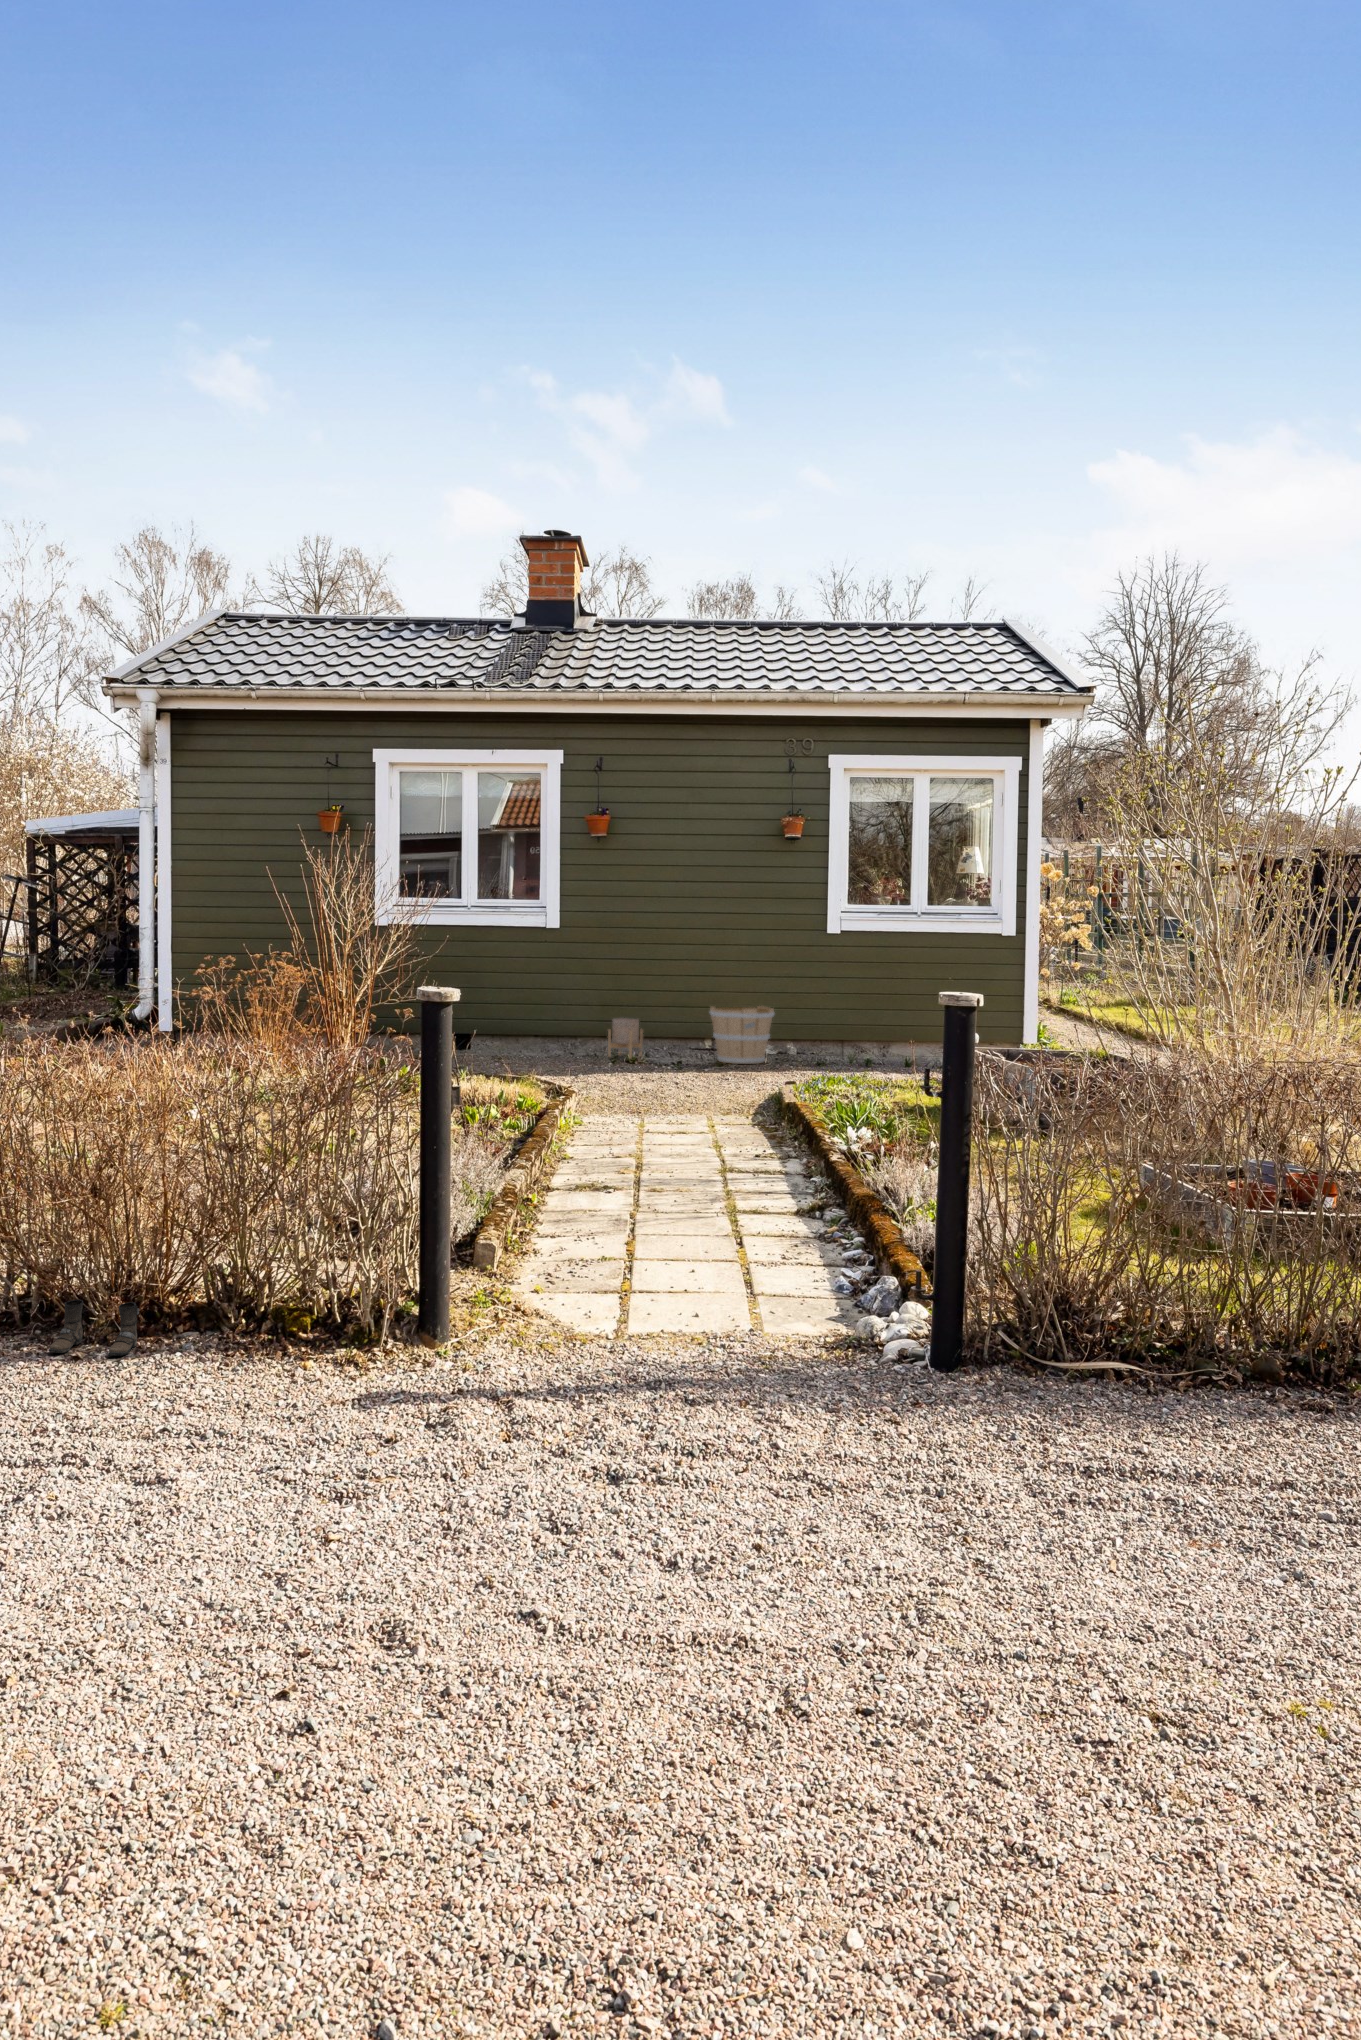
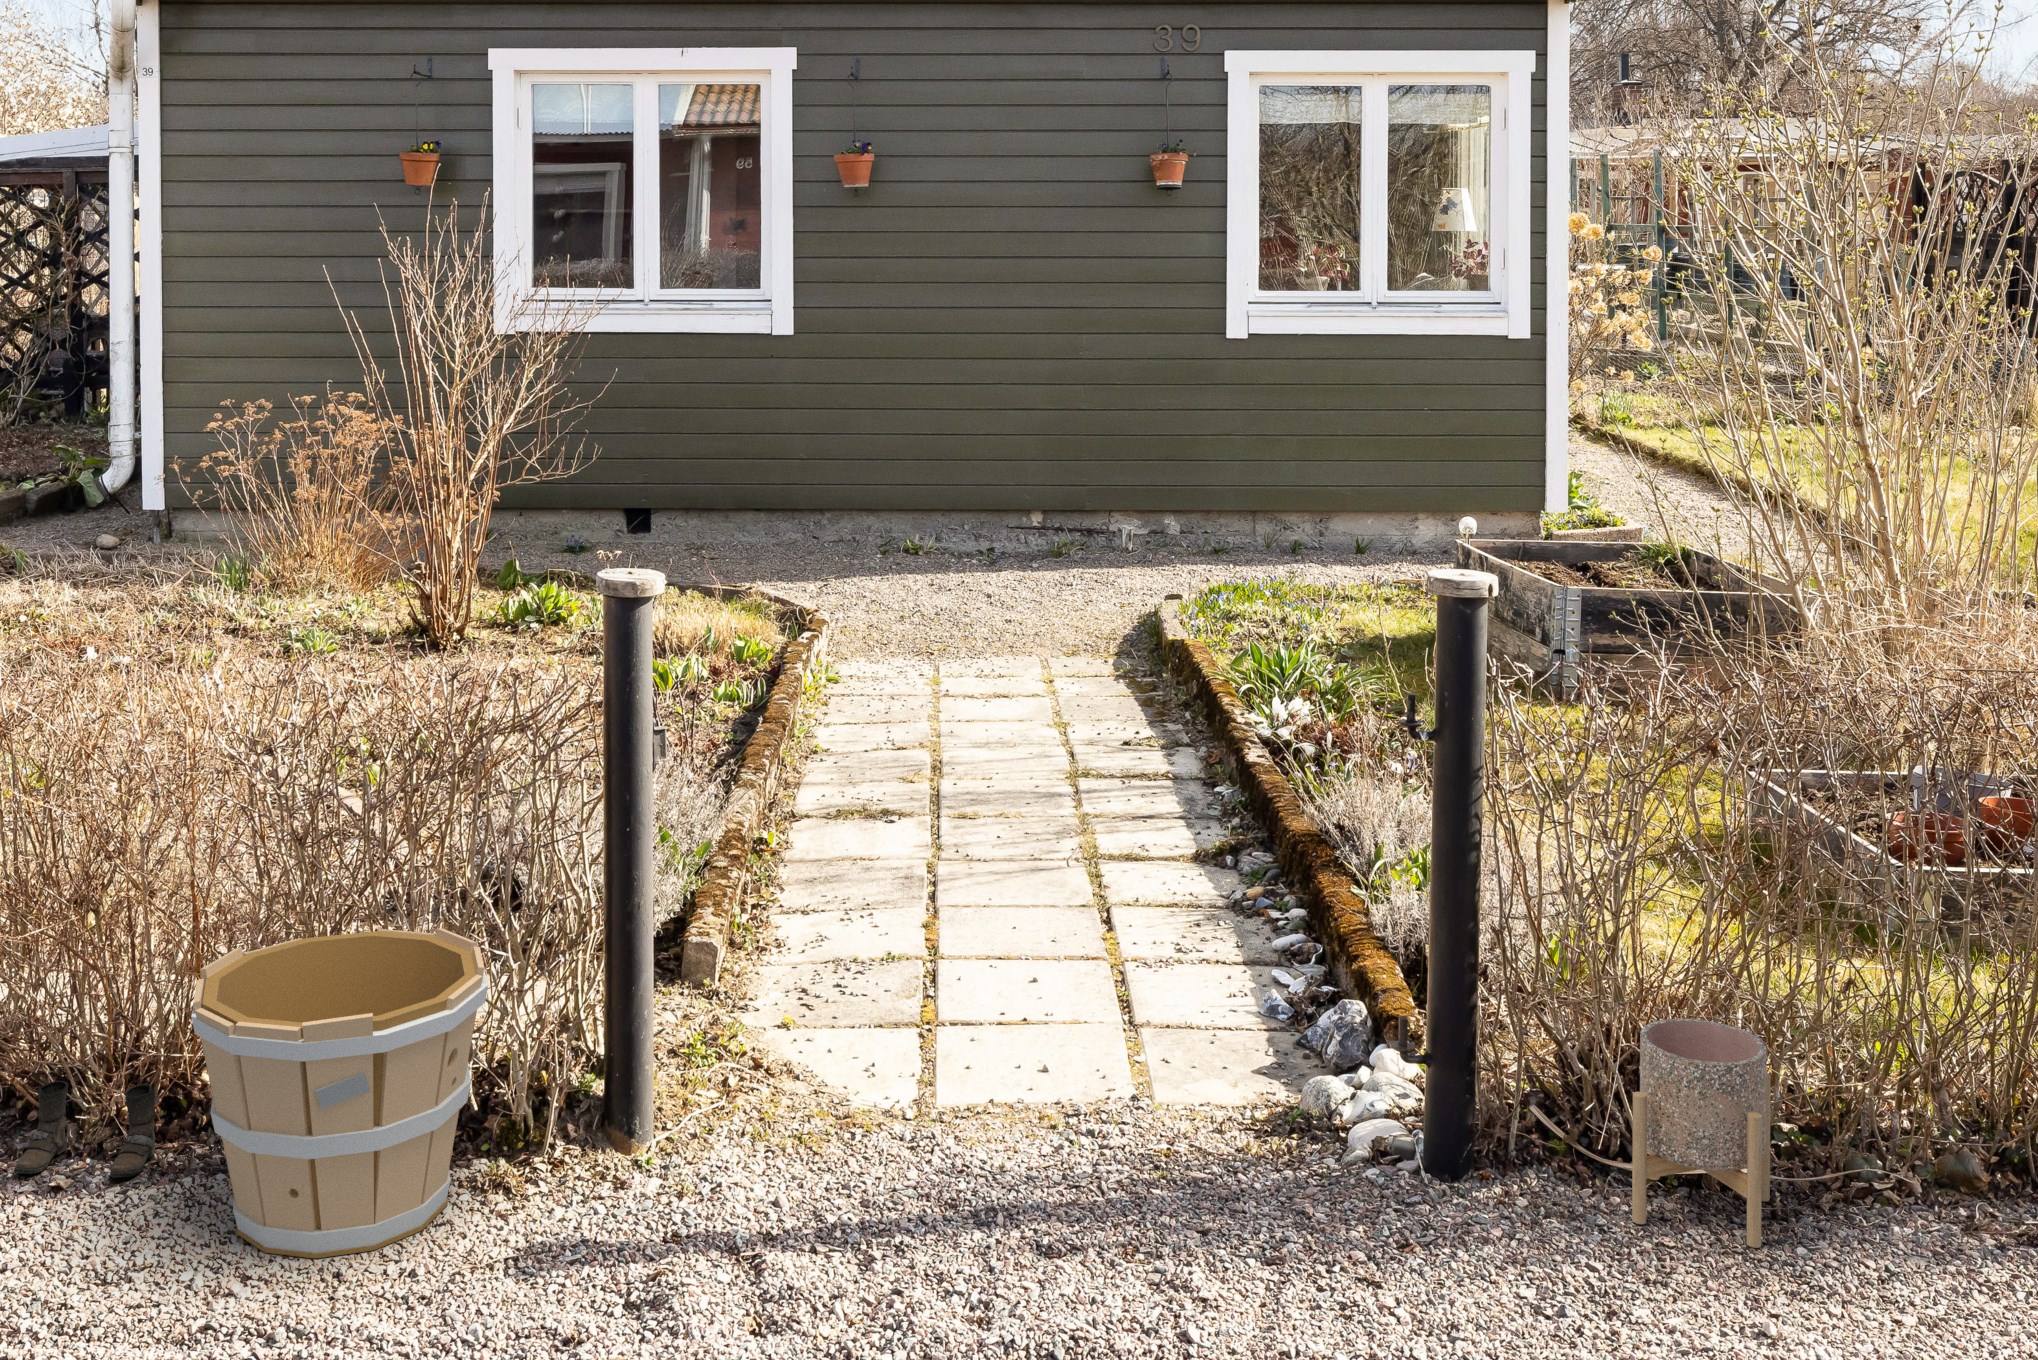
wooden bucket: present [710,1006,774,1064] -> present [192,928,488,1259]
planter: present [608,1018,643,1058] -> present [1632,1019,1771,1248]

